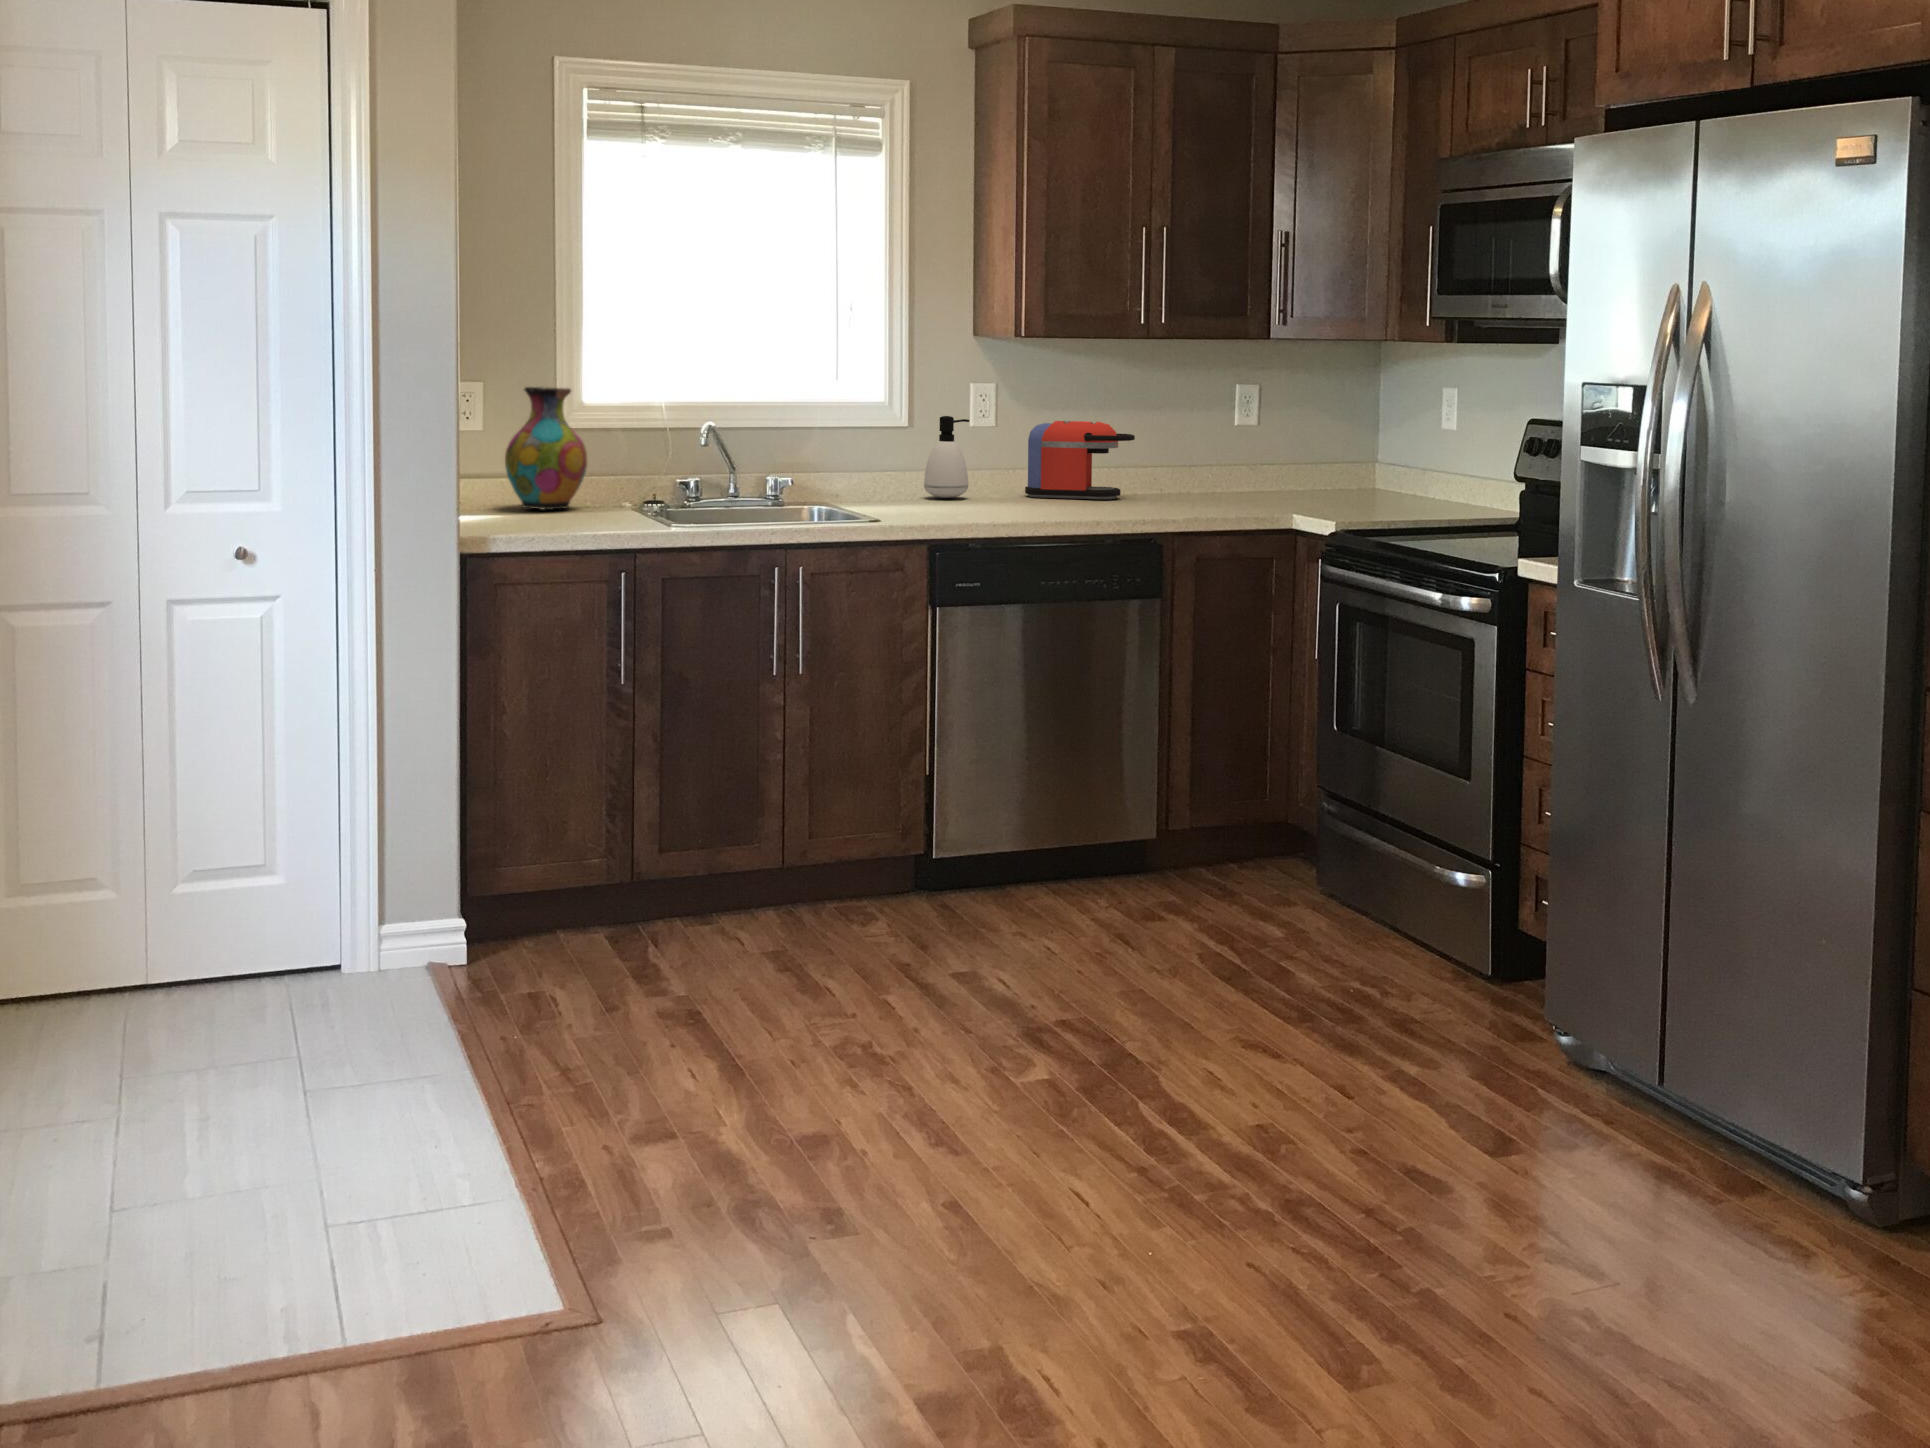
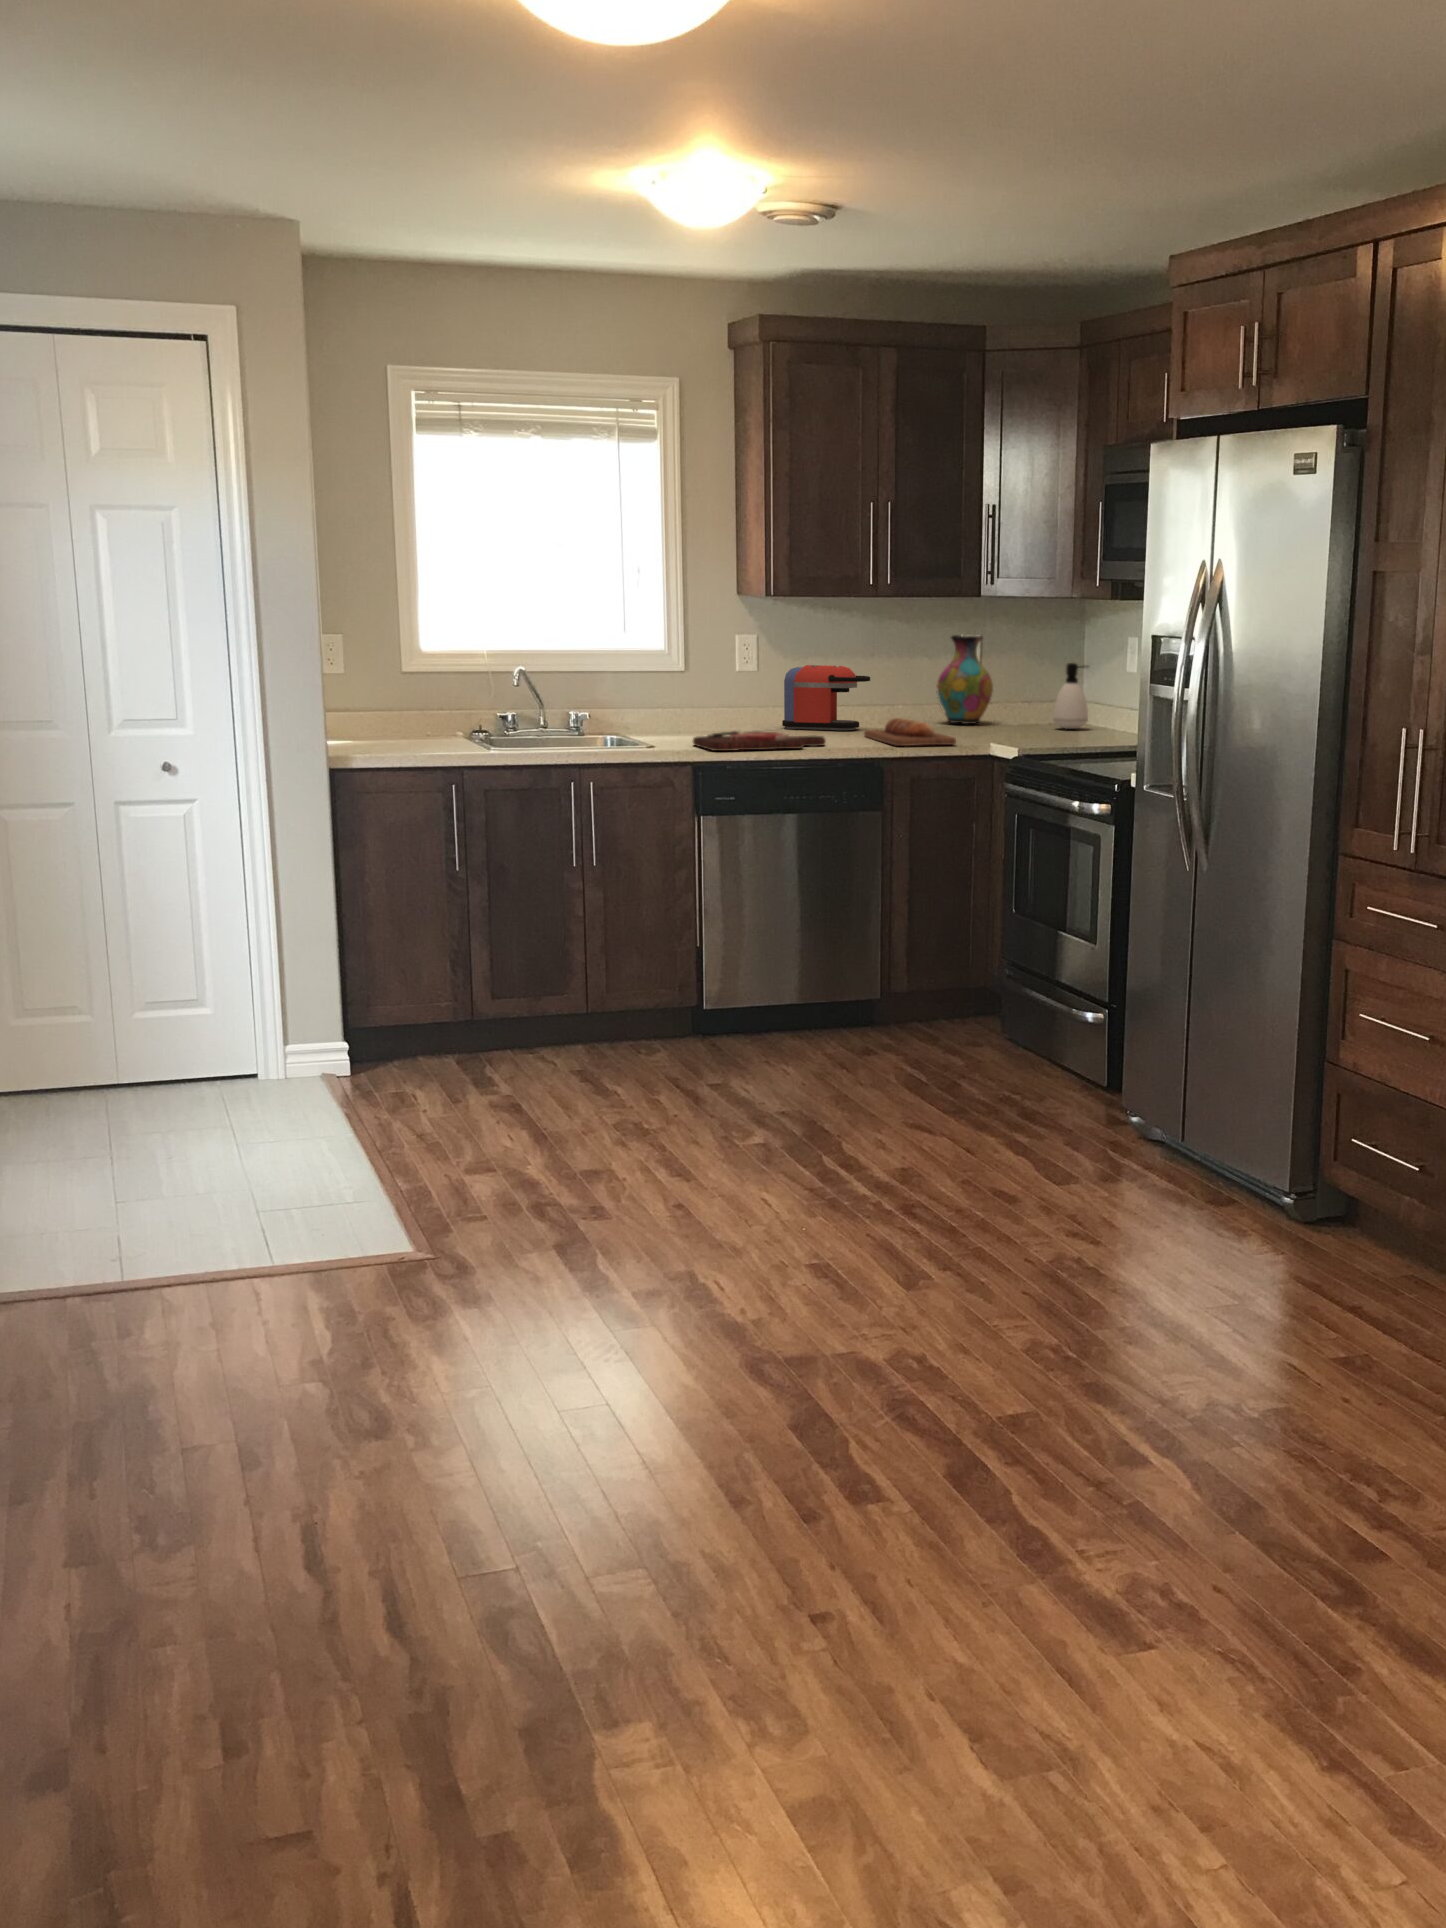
vase: present [505,387,587,509] -> present [937,635,993,724]
soap dispenser: present [924,416,969,498] -> present [1053,663,1088,729]
bread loaf: none [1132,486,1255,520] -> present [864,718,956,746]
cutting board: none [927,498,1094,528] -> present [693,730,826,751]

